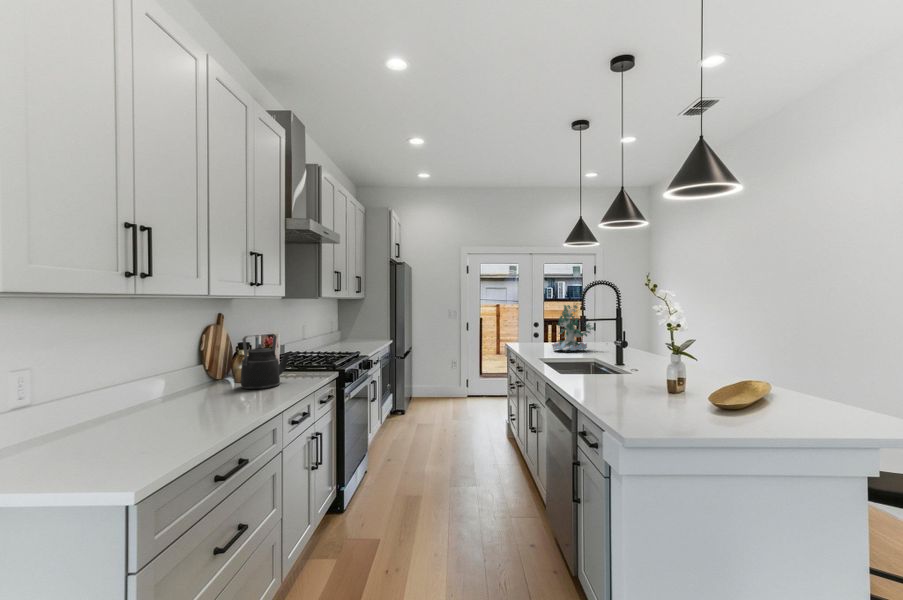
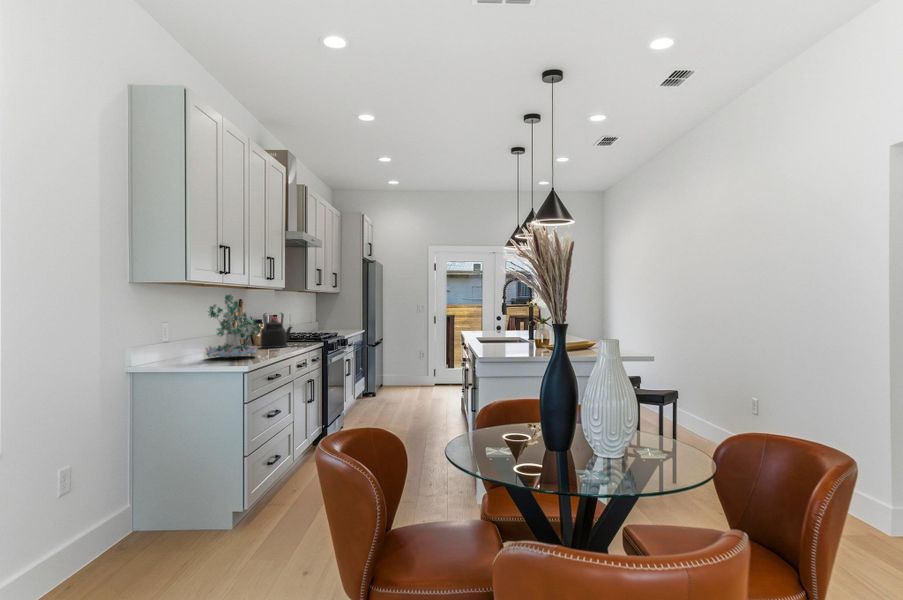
plant: present [552,305,594,351] -> present [206,295,261,357]

